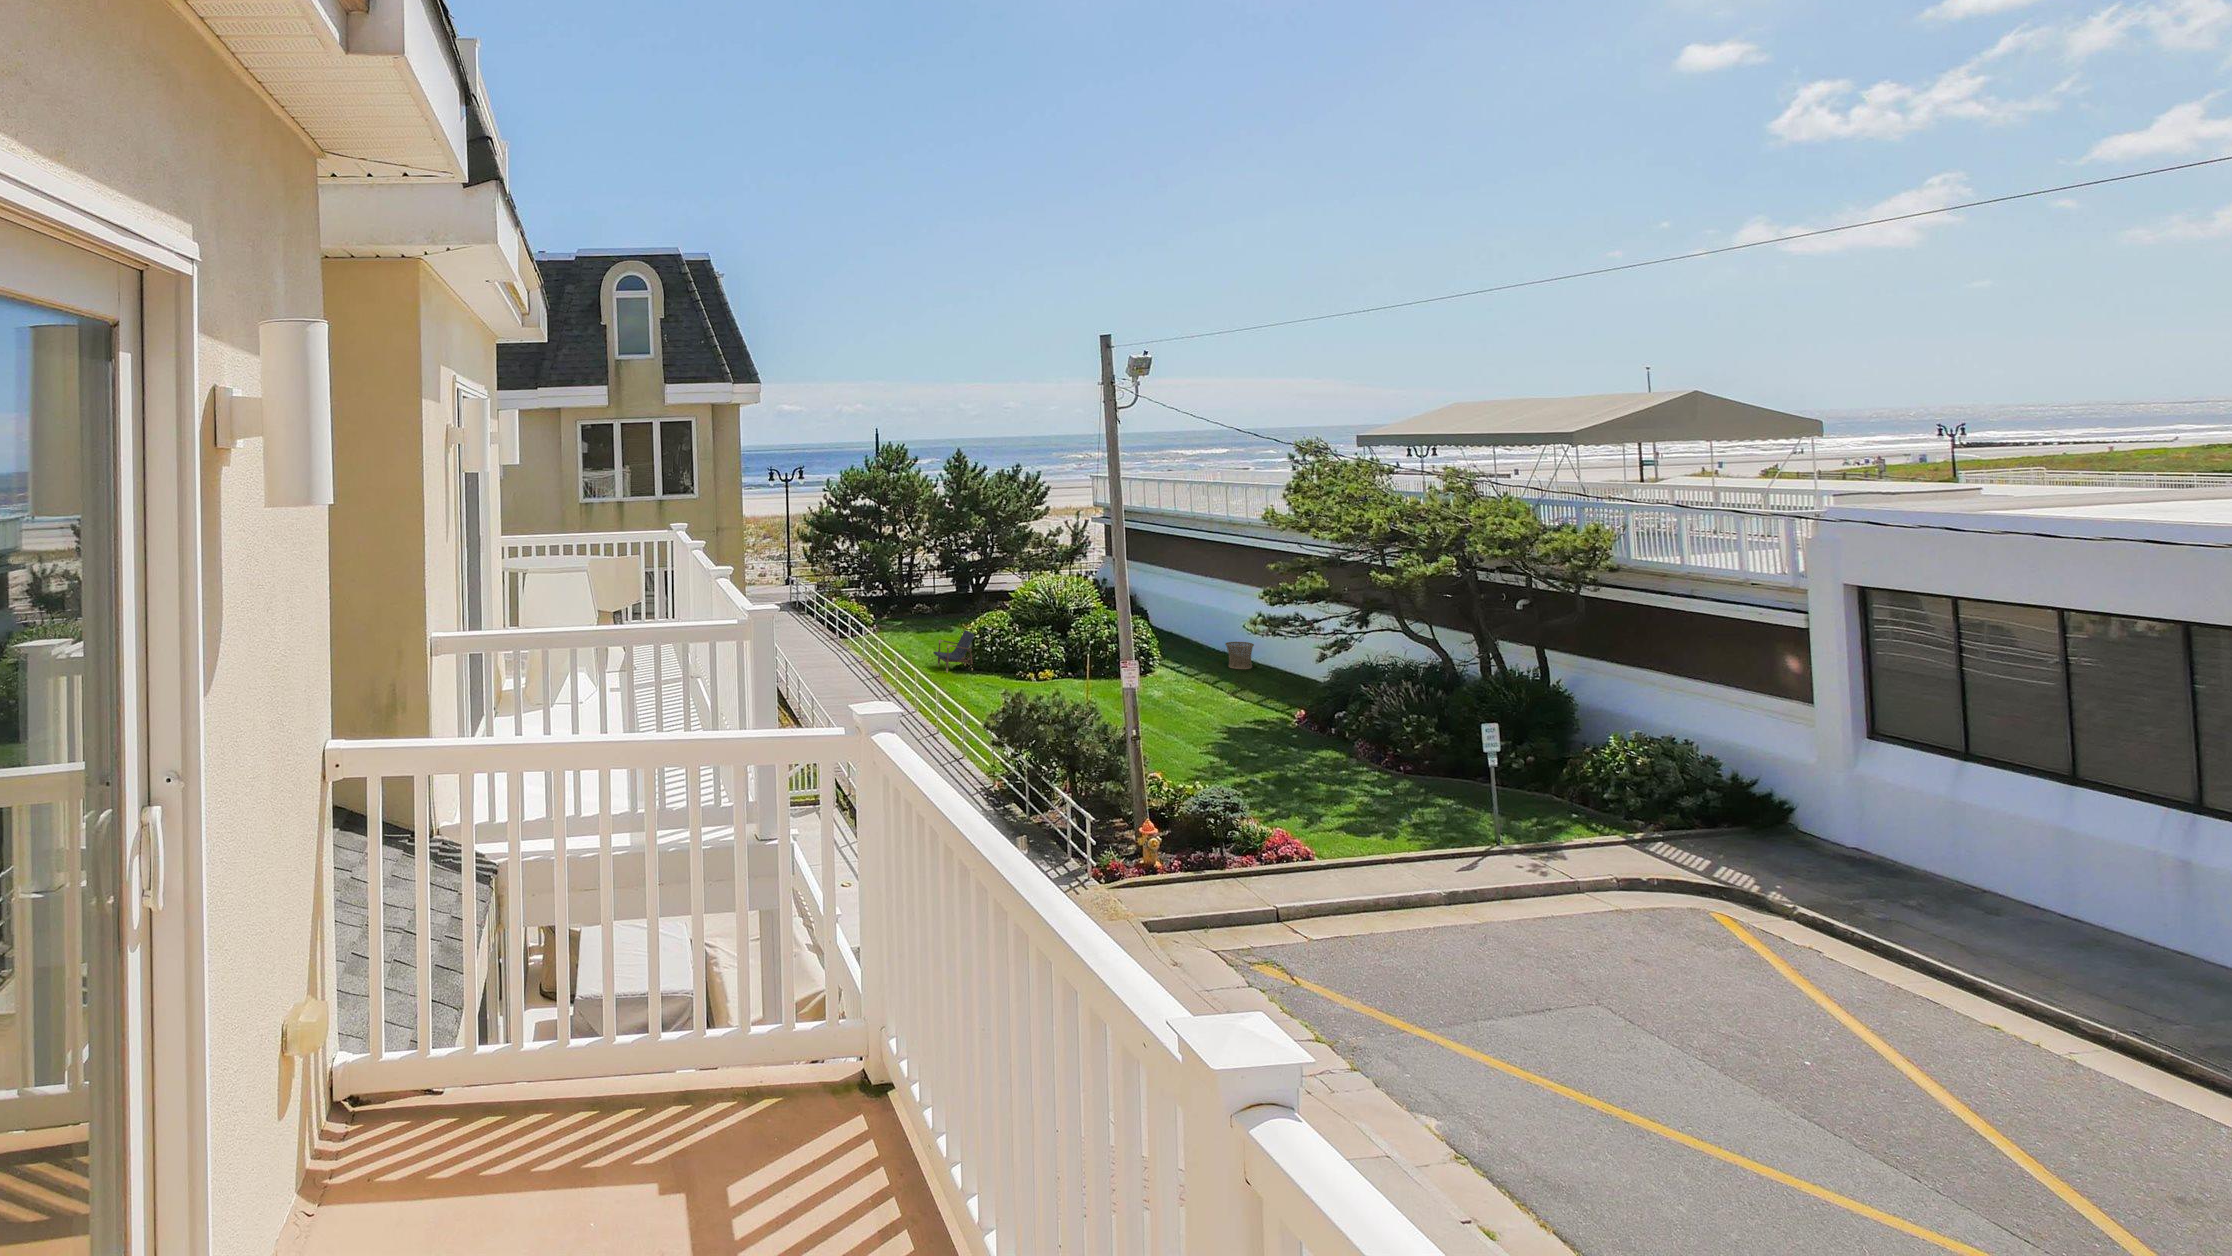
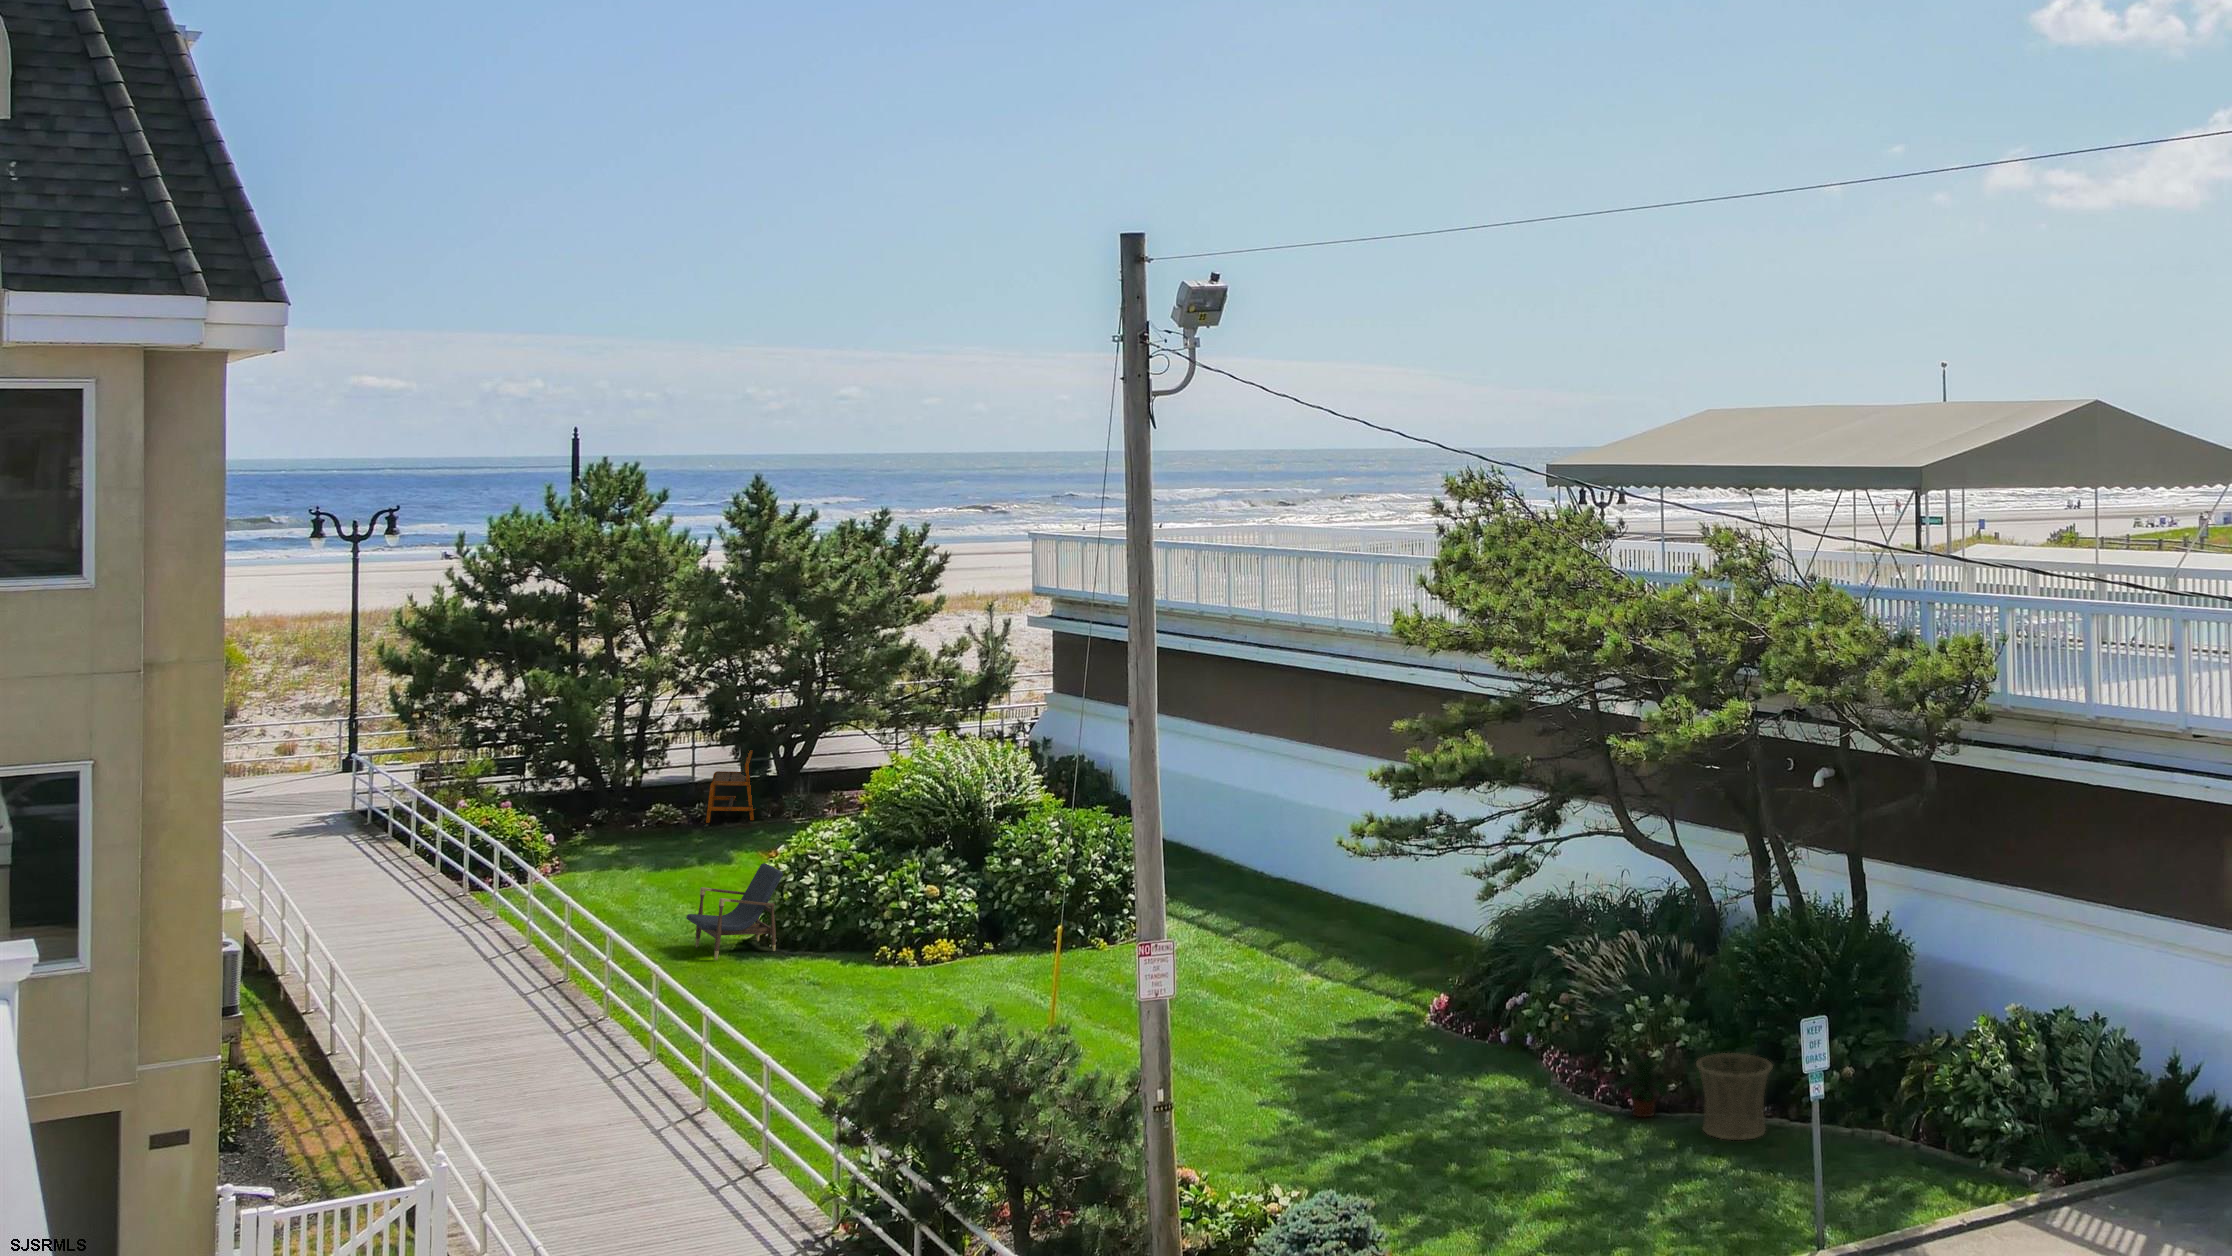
bench: none [940,576,962,614] -> present [706,750,755,823]
basket: present [1225,642,1254,669] -> present [1696,1053,1773,1140]
potted plant: none [1390,740,1423,777] -> present [1616,1048,1667,1117]

